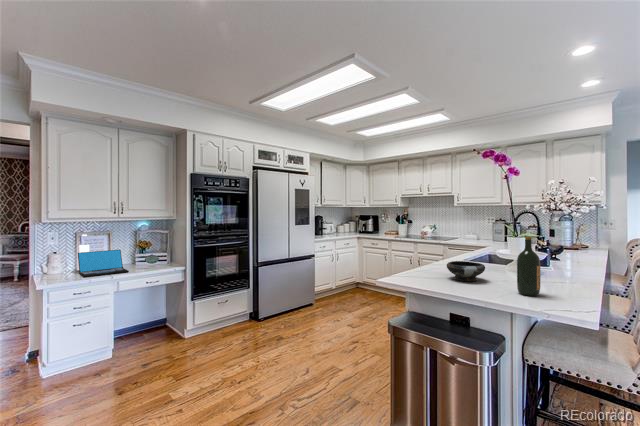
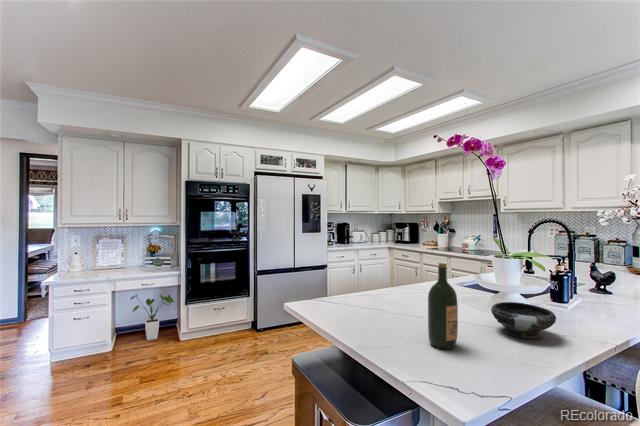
laptop: present [78,250,129,277] -> none [89,253,132,277]
bowl: present [447,261,485,281] -> present [491,302,556,339]
house plant: none [124,292,175,341] -> present [131,294,174,340]

